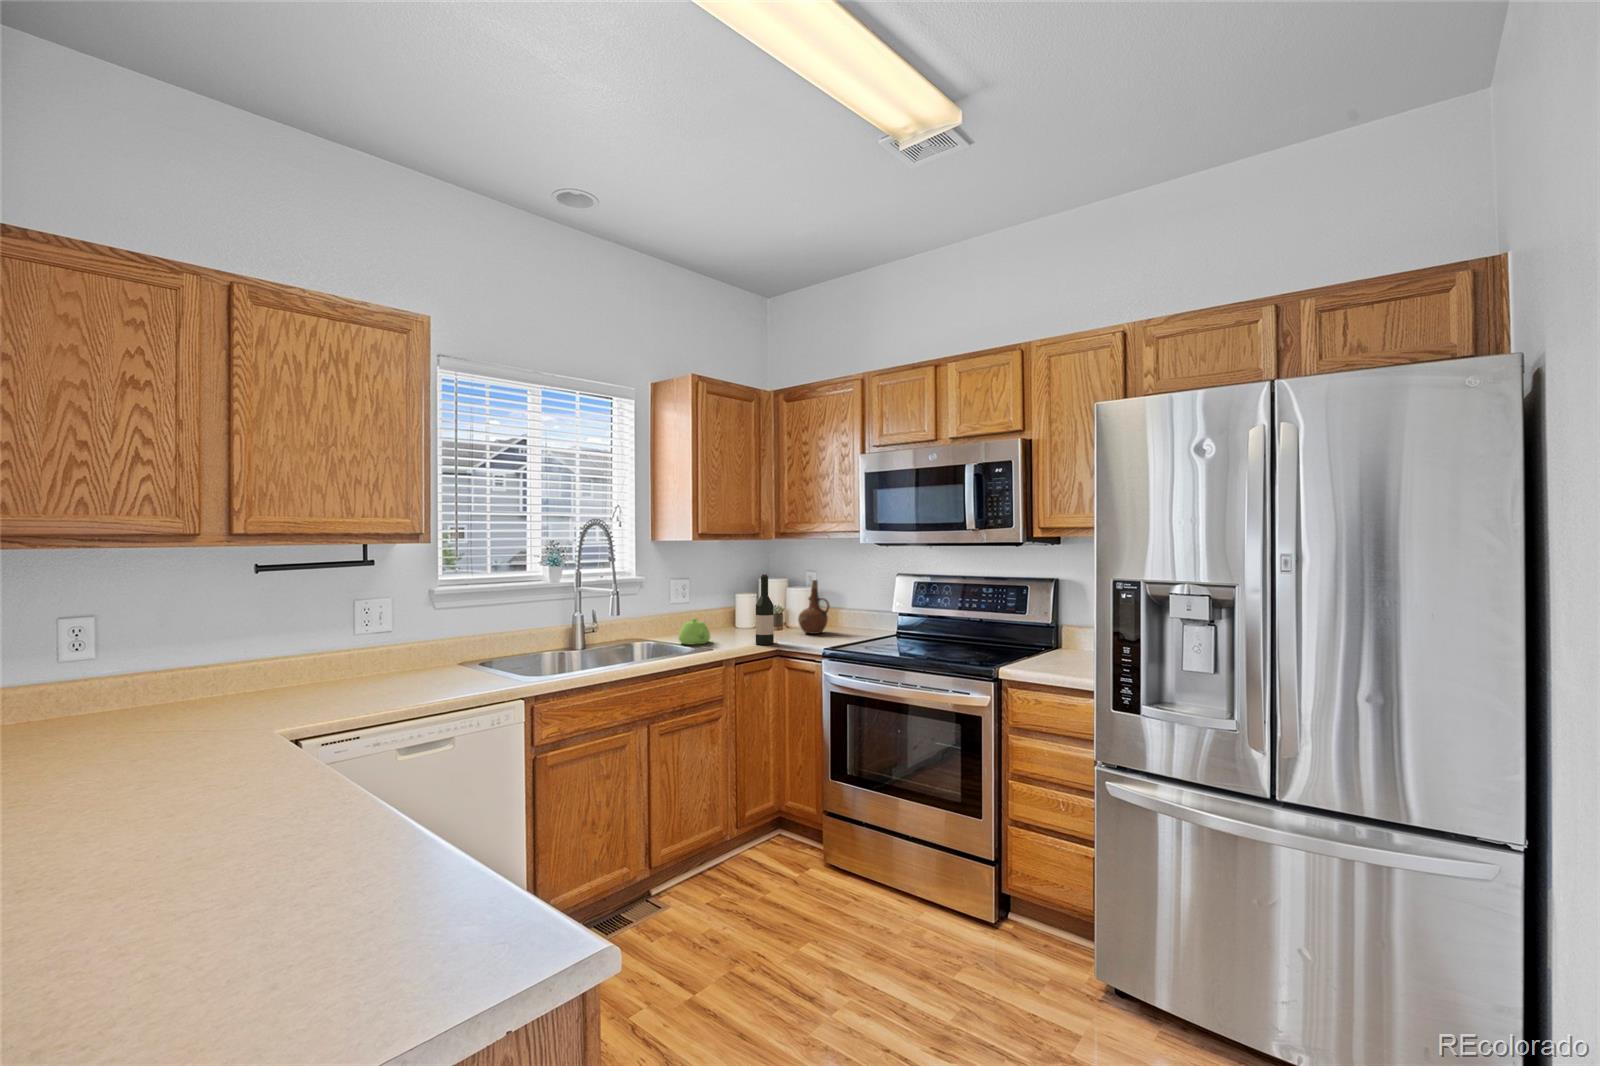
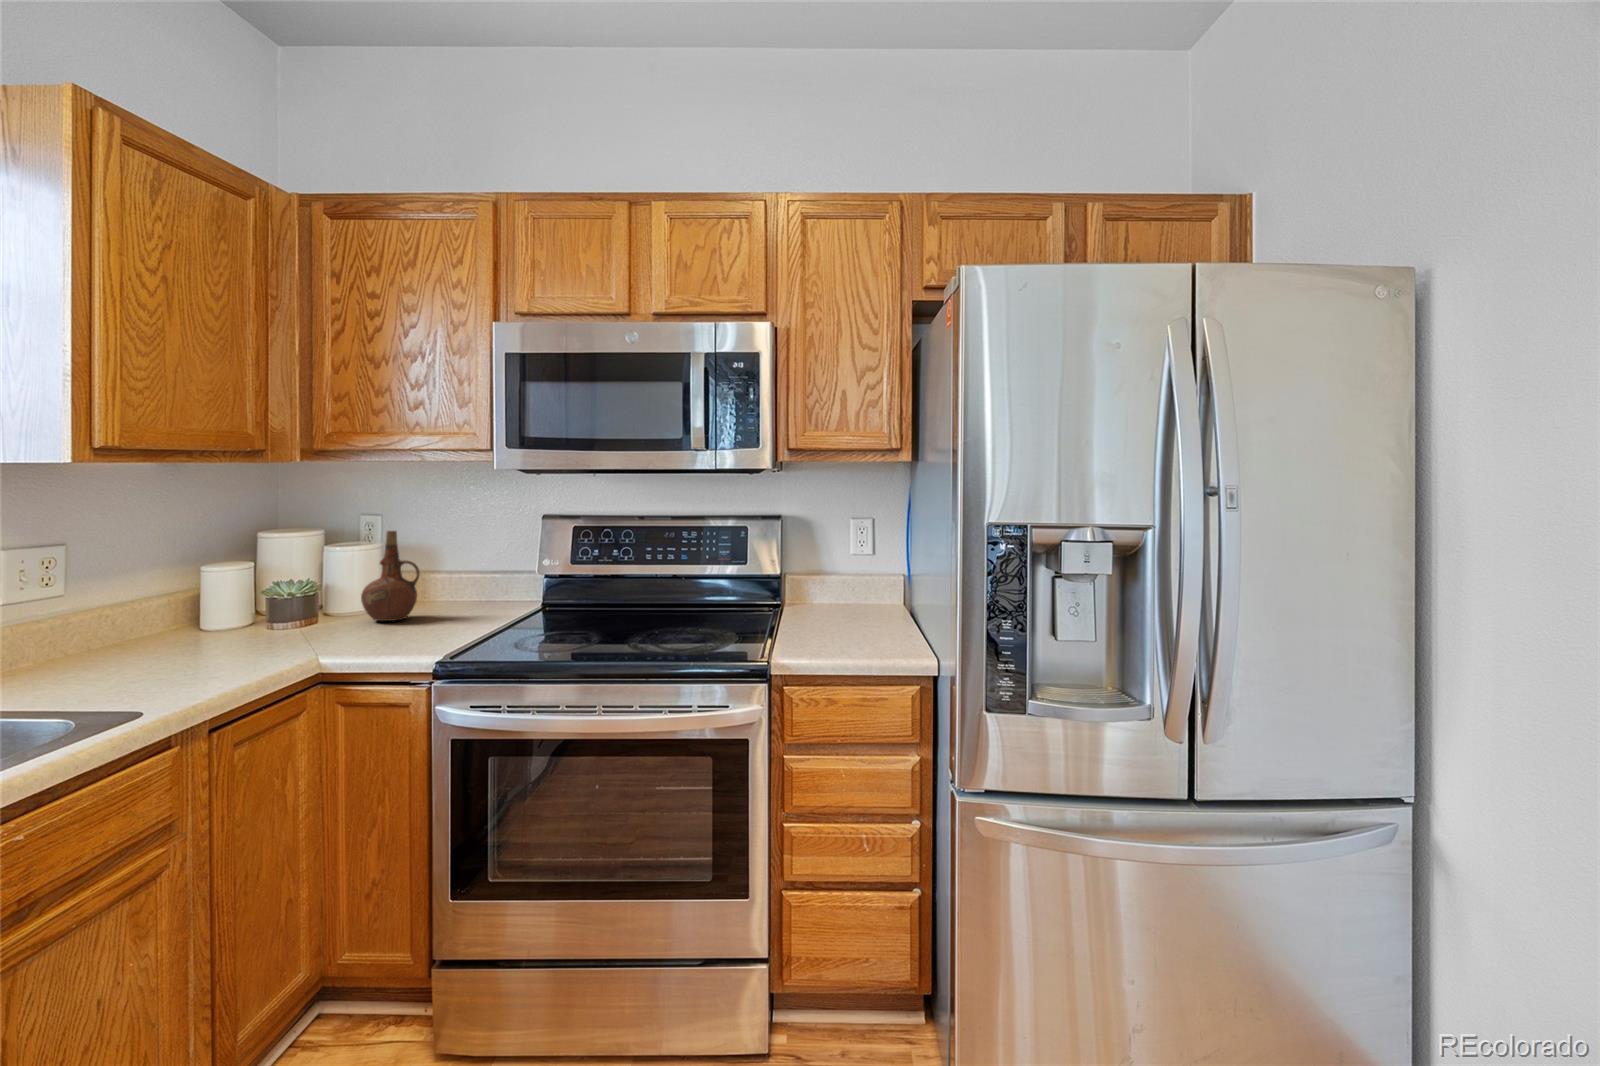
wine bottle: present [756,574,774,645] -> none [296,521,338,650]
teapot: present [679,618,710,645] -> none [102,613,186,668]

